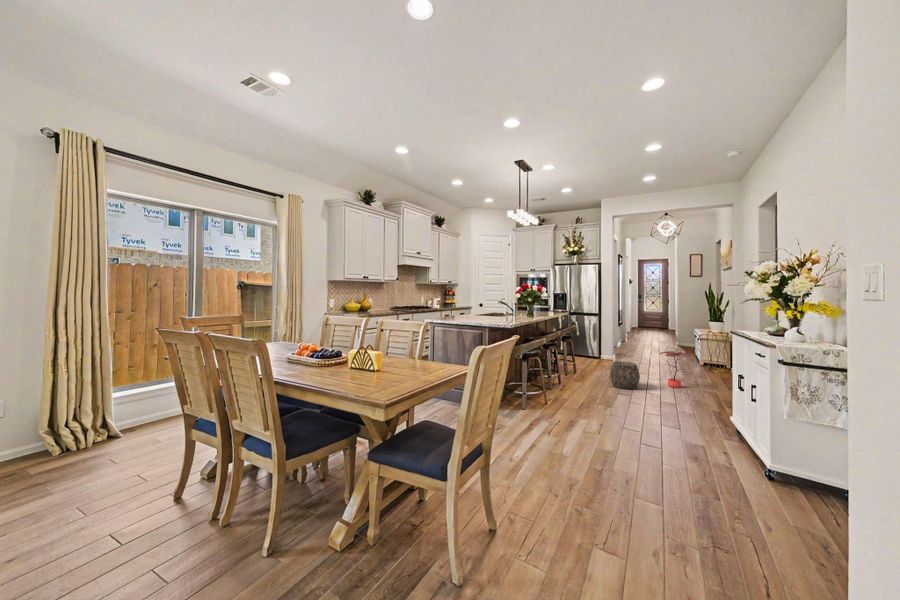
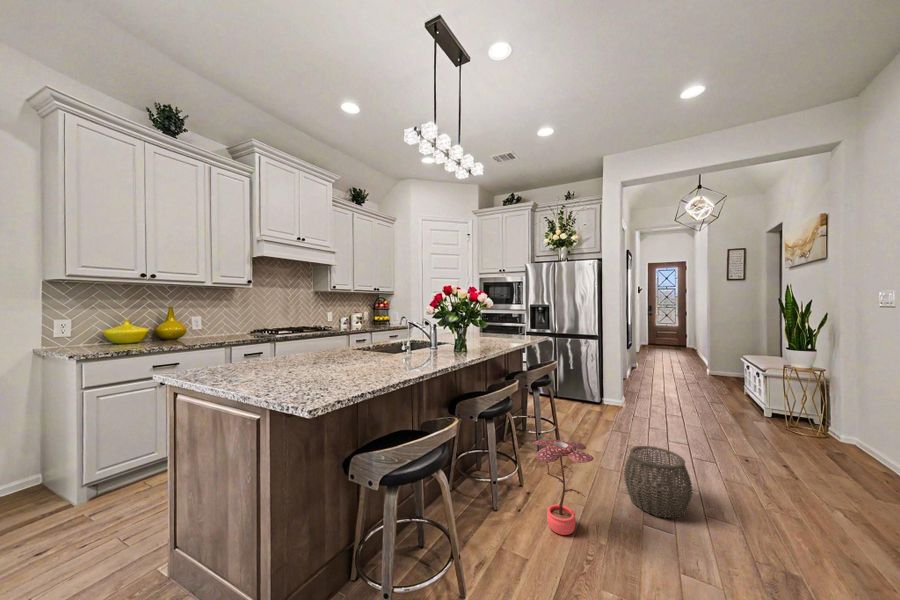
potted plant: present [660,351,691,388] -> present [532,439,594,535]

